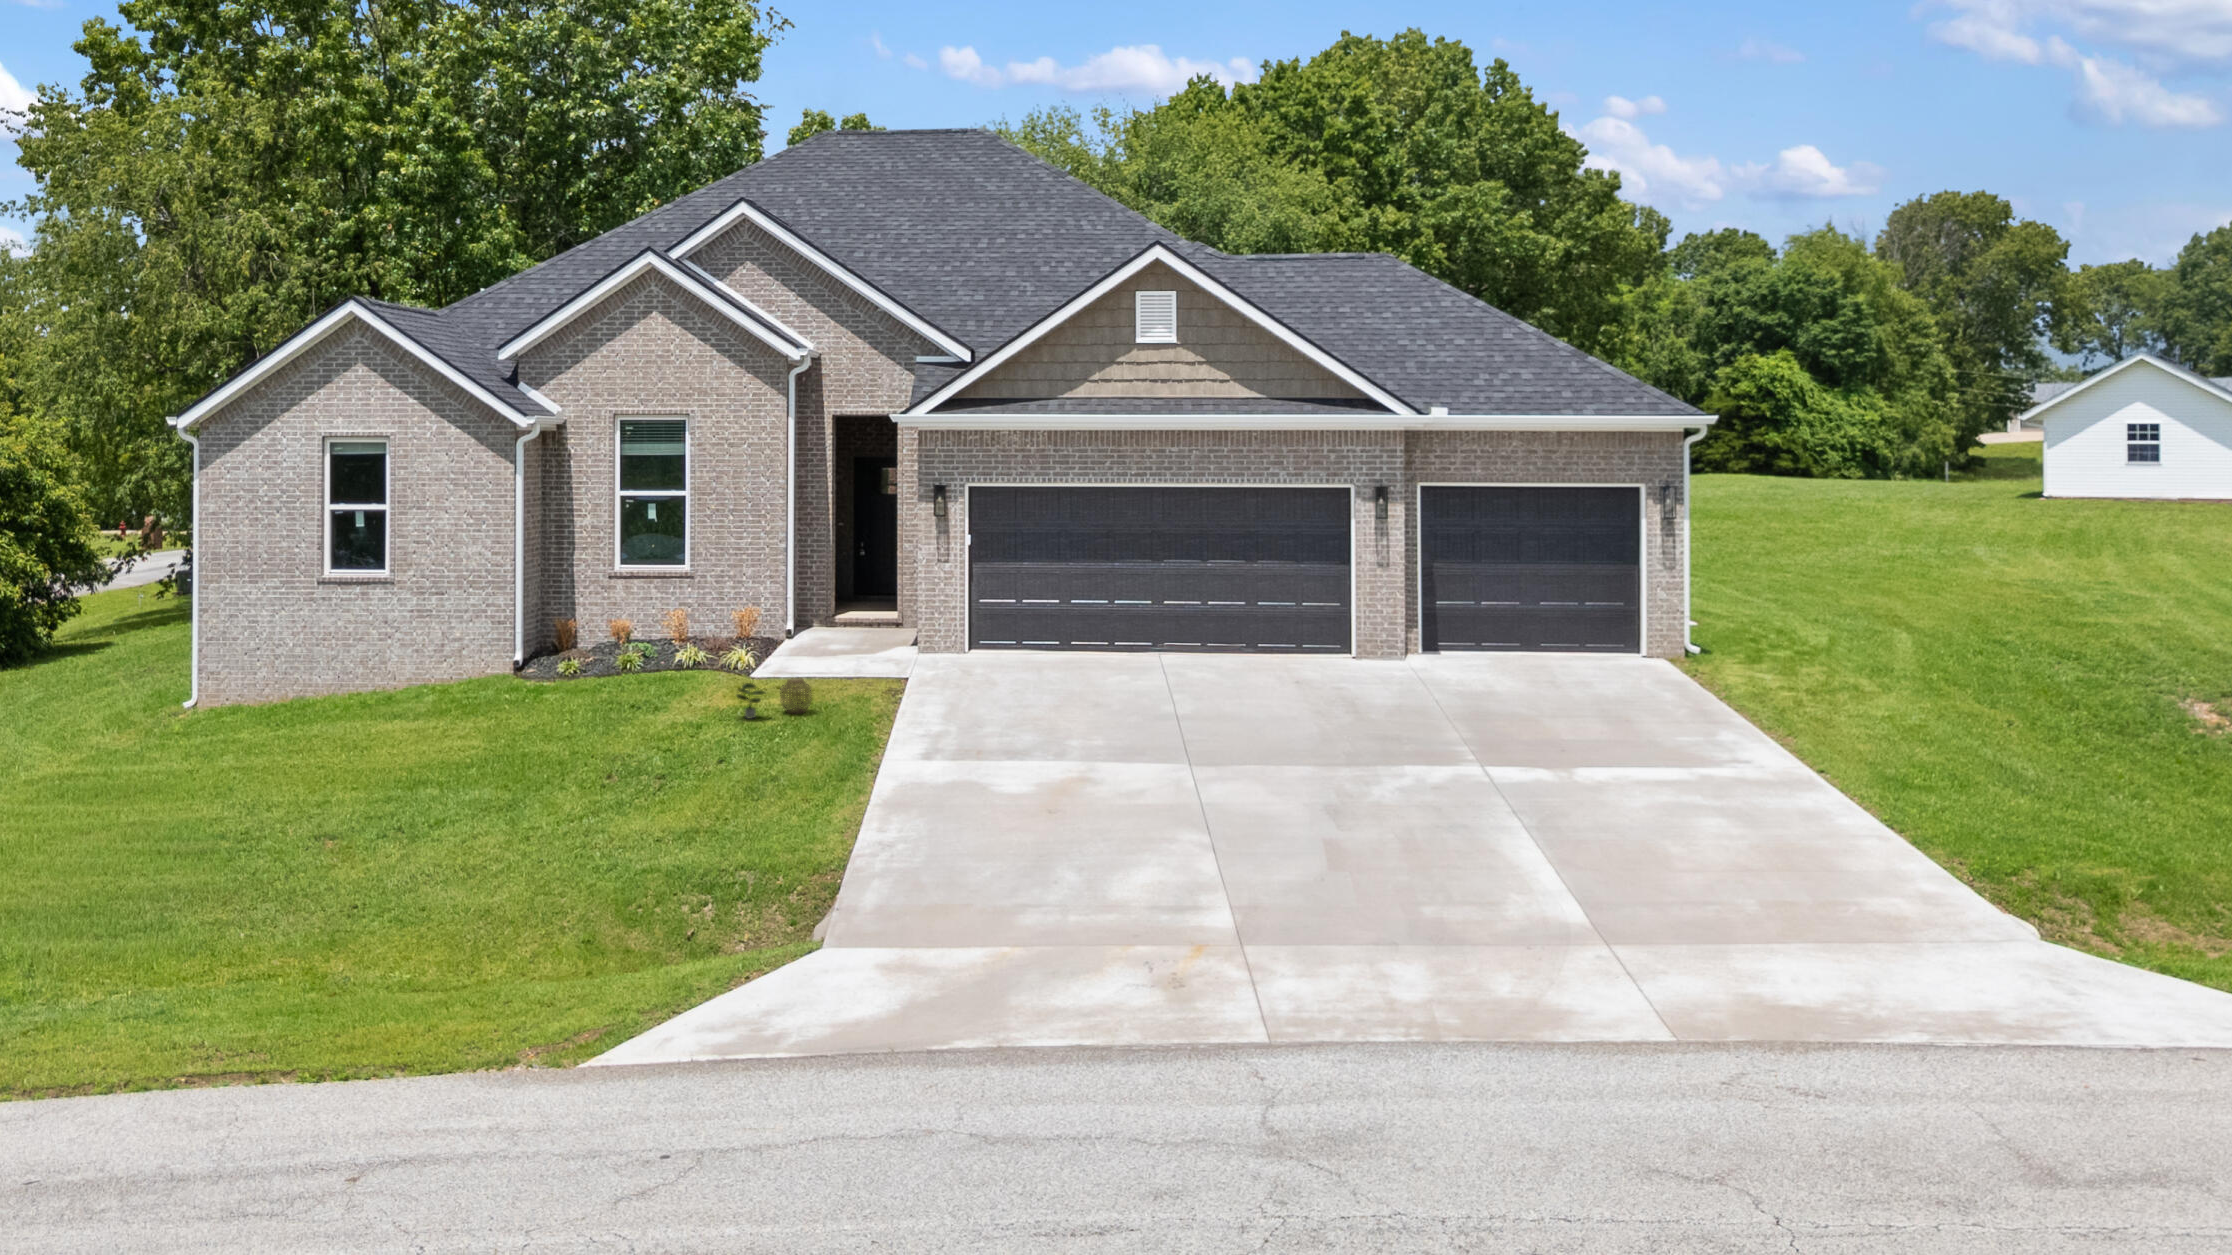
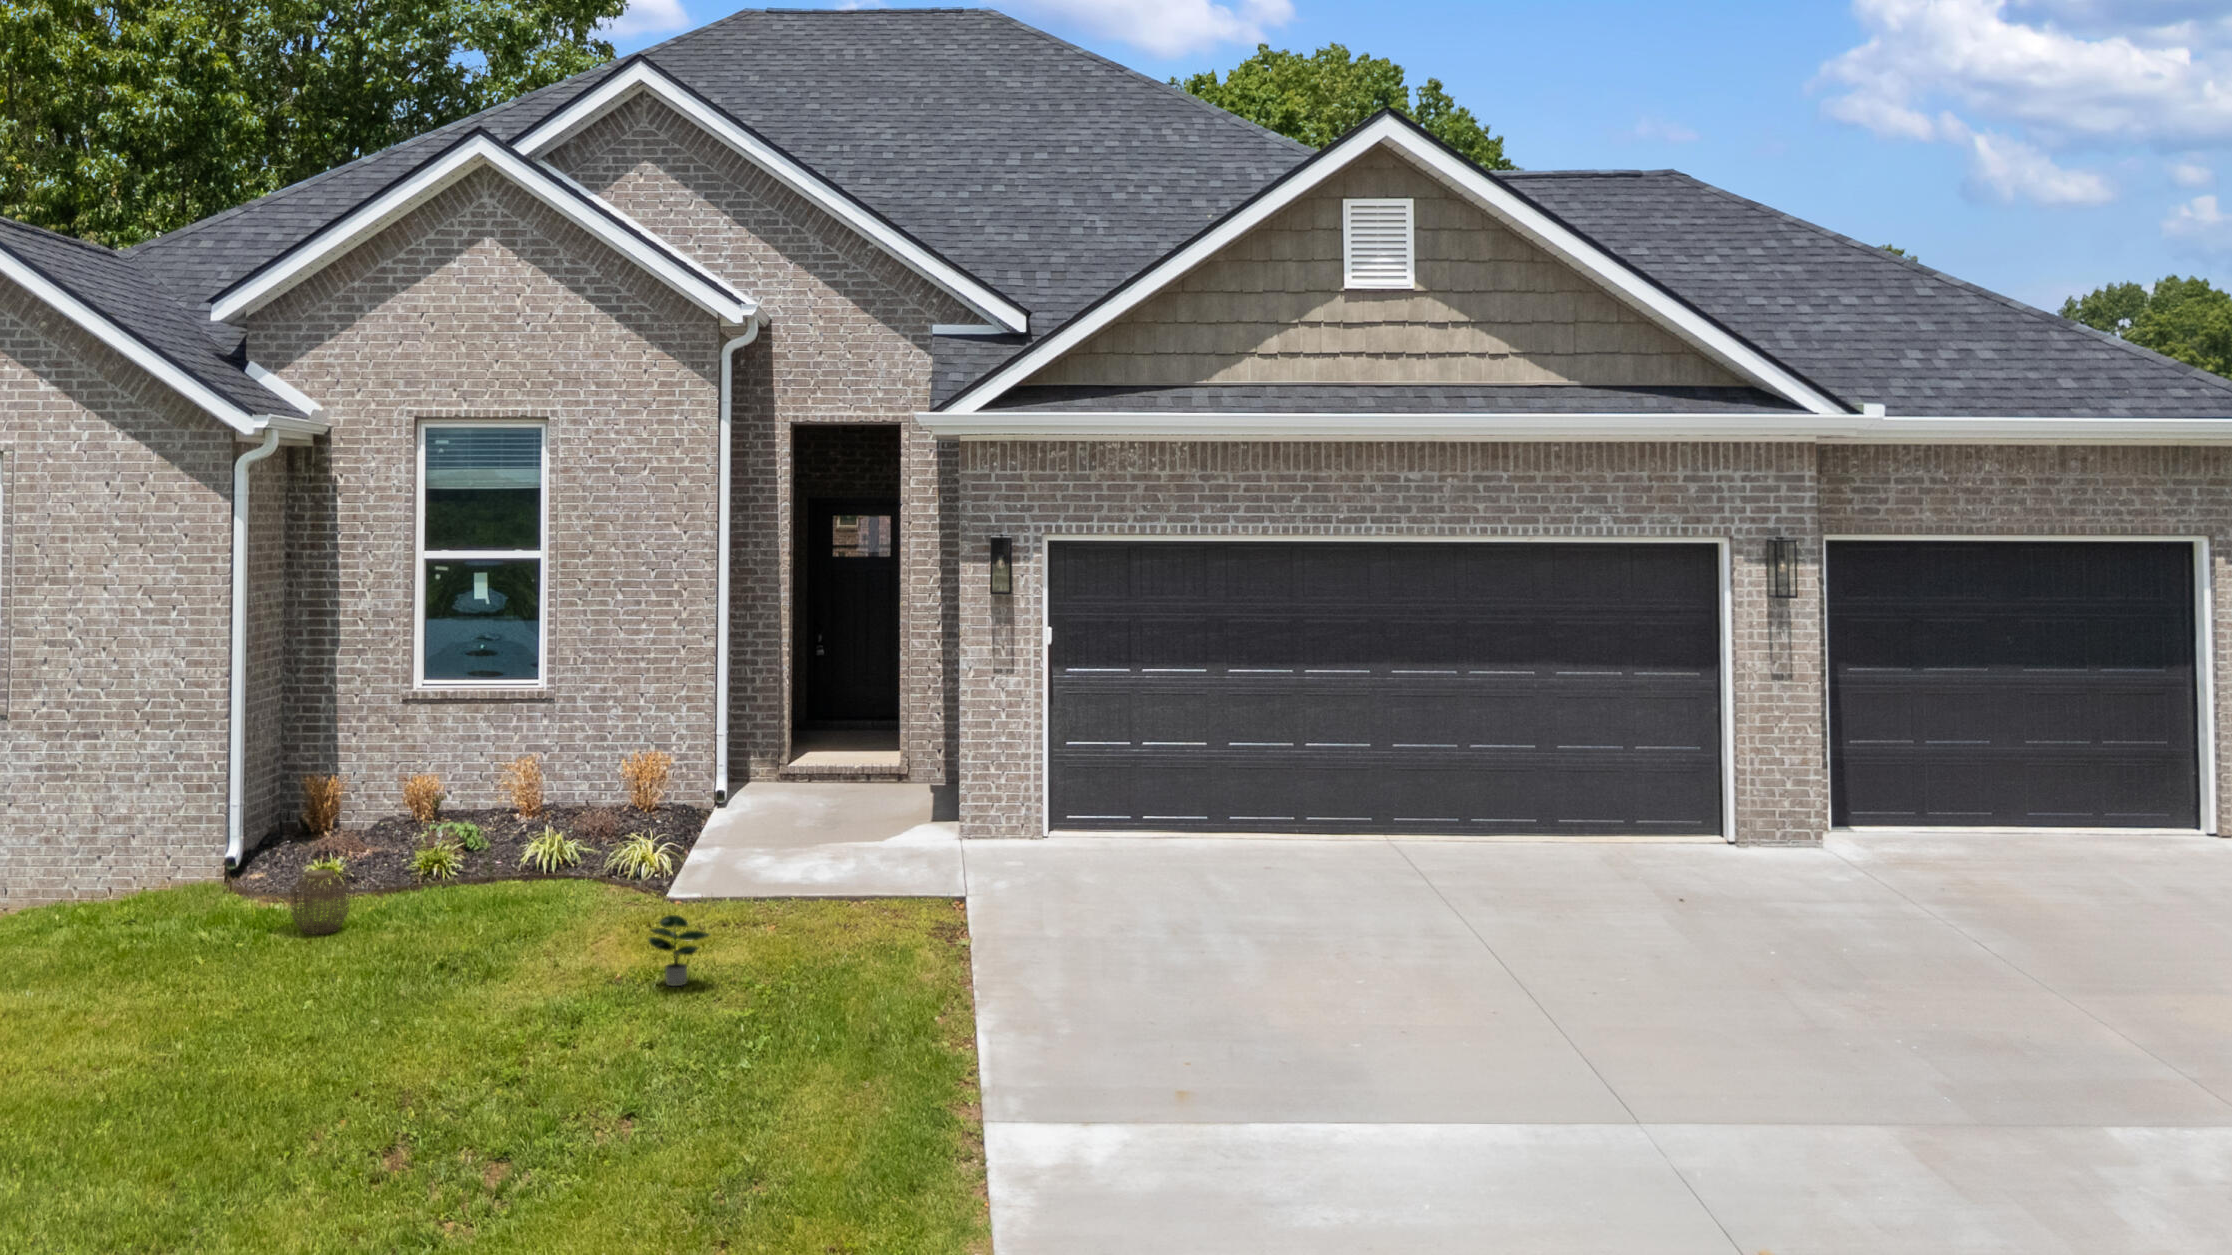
woven basket: present [780,678,812,714] -> present [290,869,350,934]

